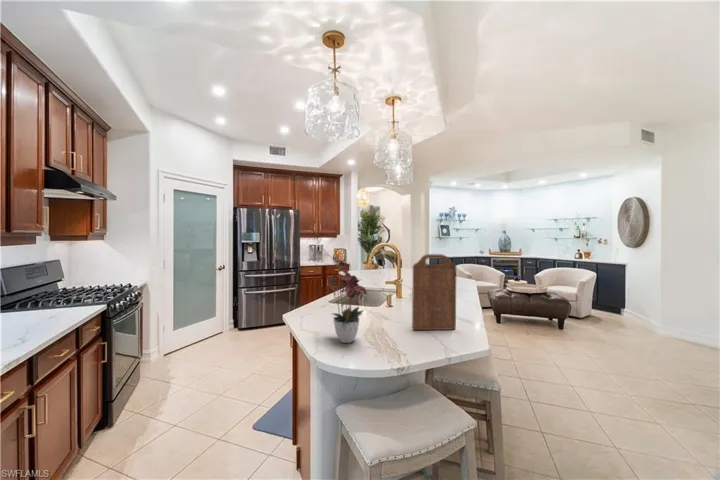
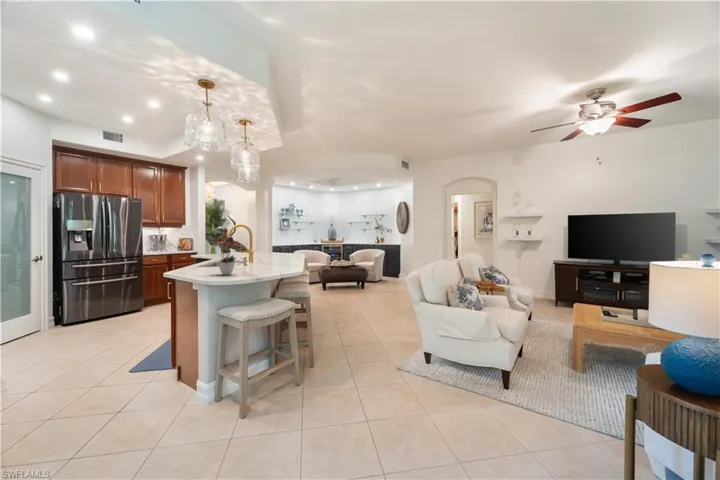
cutting board: present [412,254,456,330] -> none [265,226,290,270]

